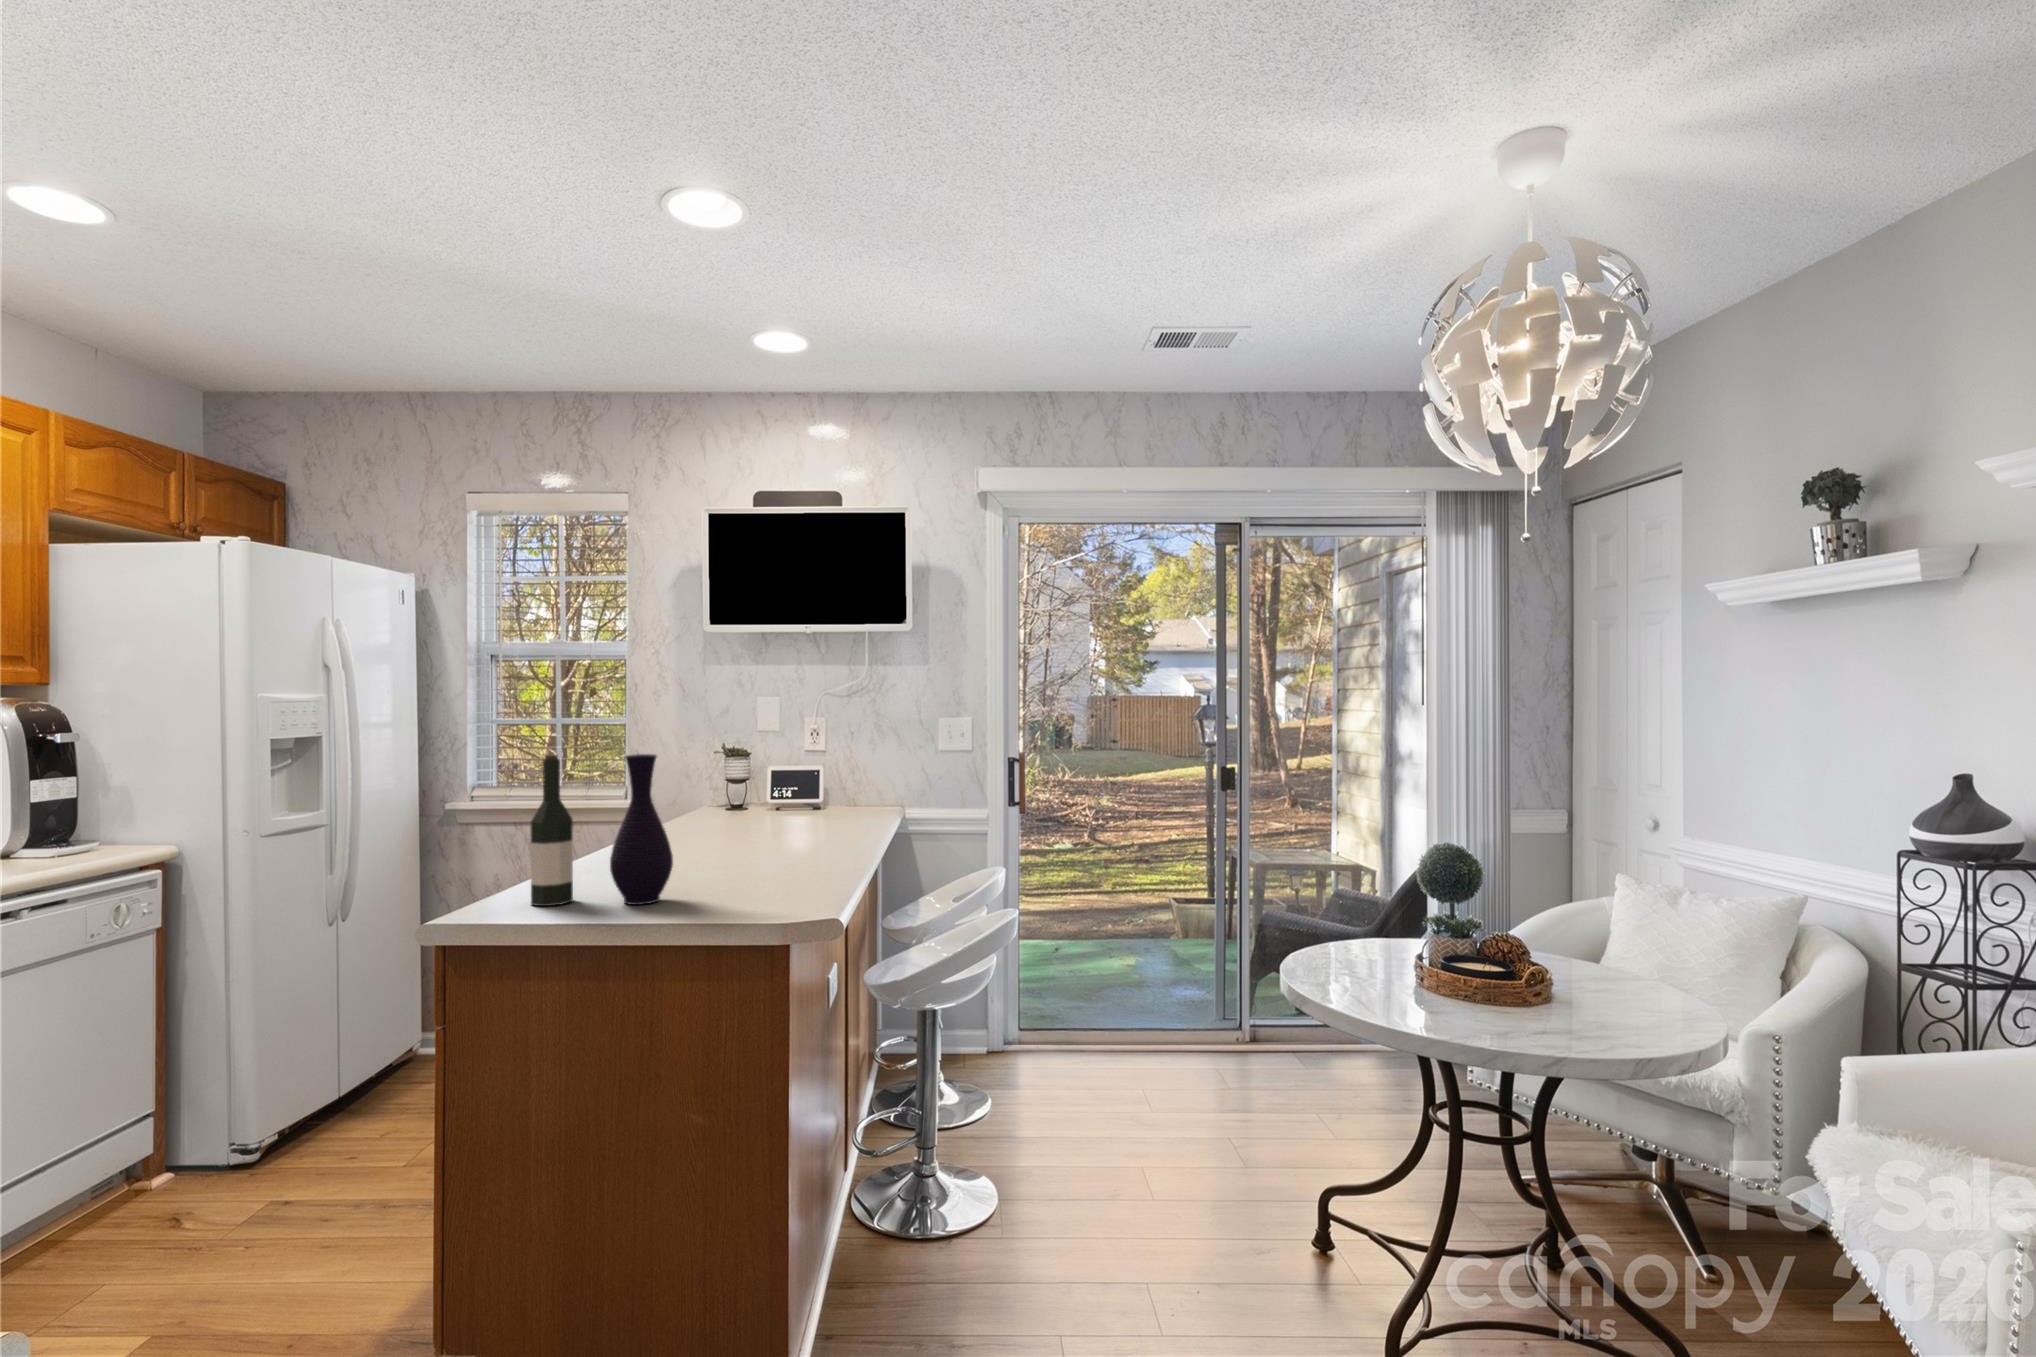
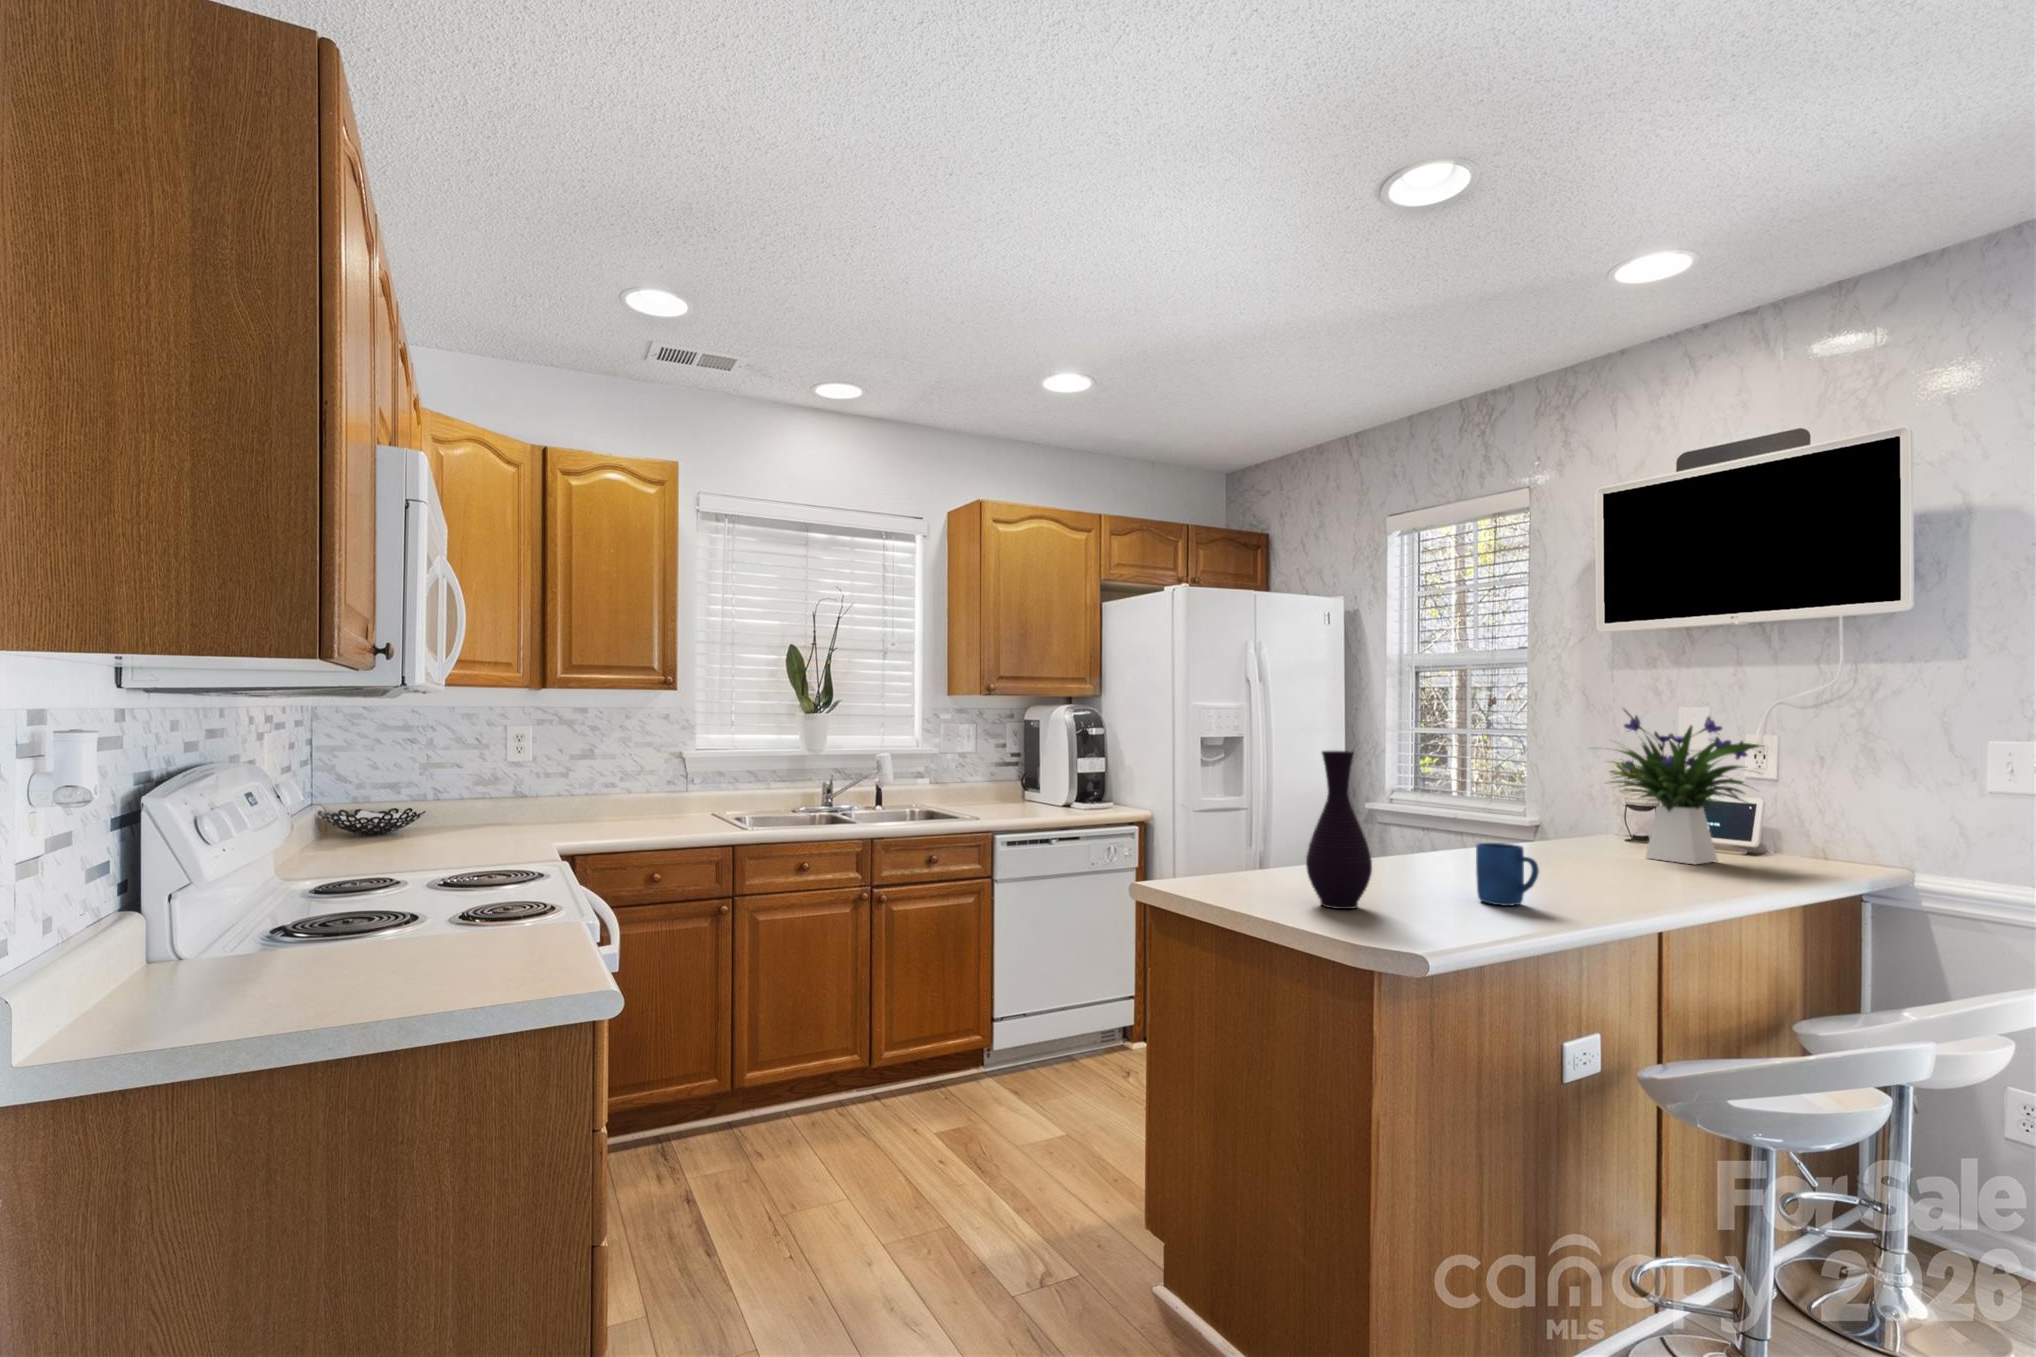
flower arrangement: none [726,699,842,822] -> present [1611,710,1764,864]
wine bottle: present [531,755,573,906] -> none [1246,747,1288,894]
mug: none [726,823,778,875] -> present [1476,843,1539,906]

